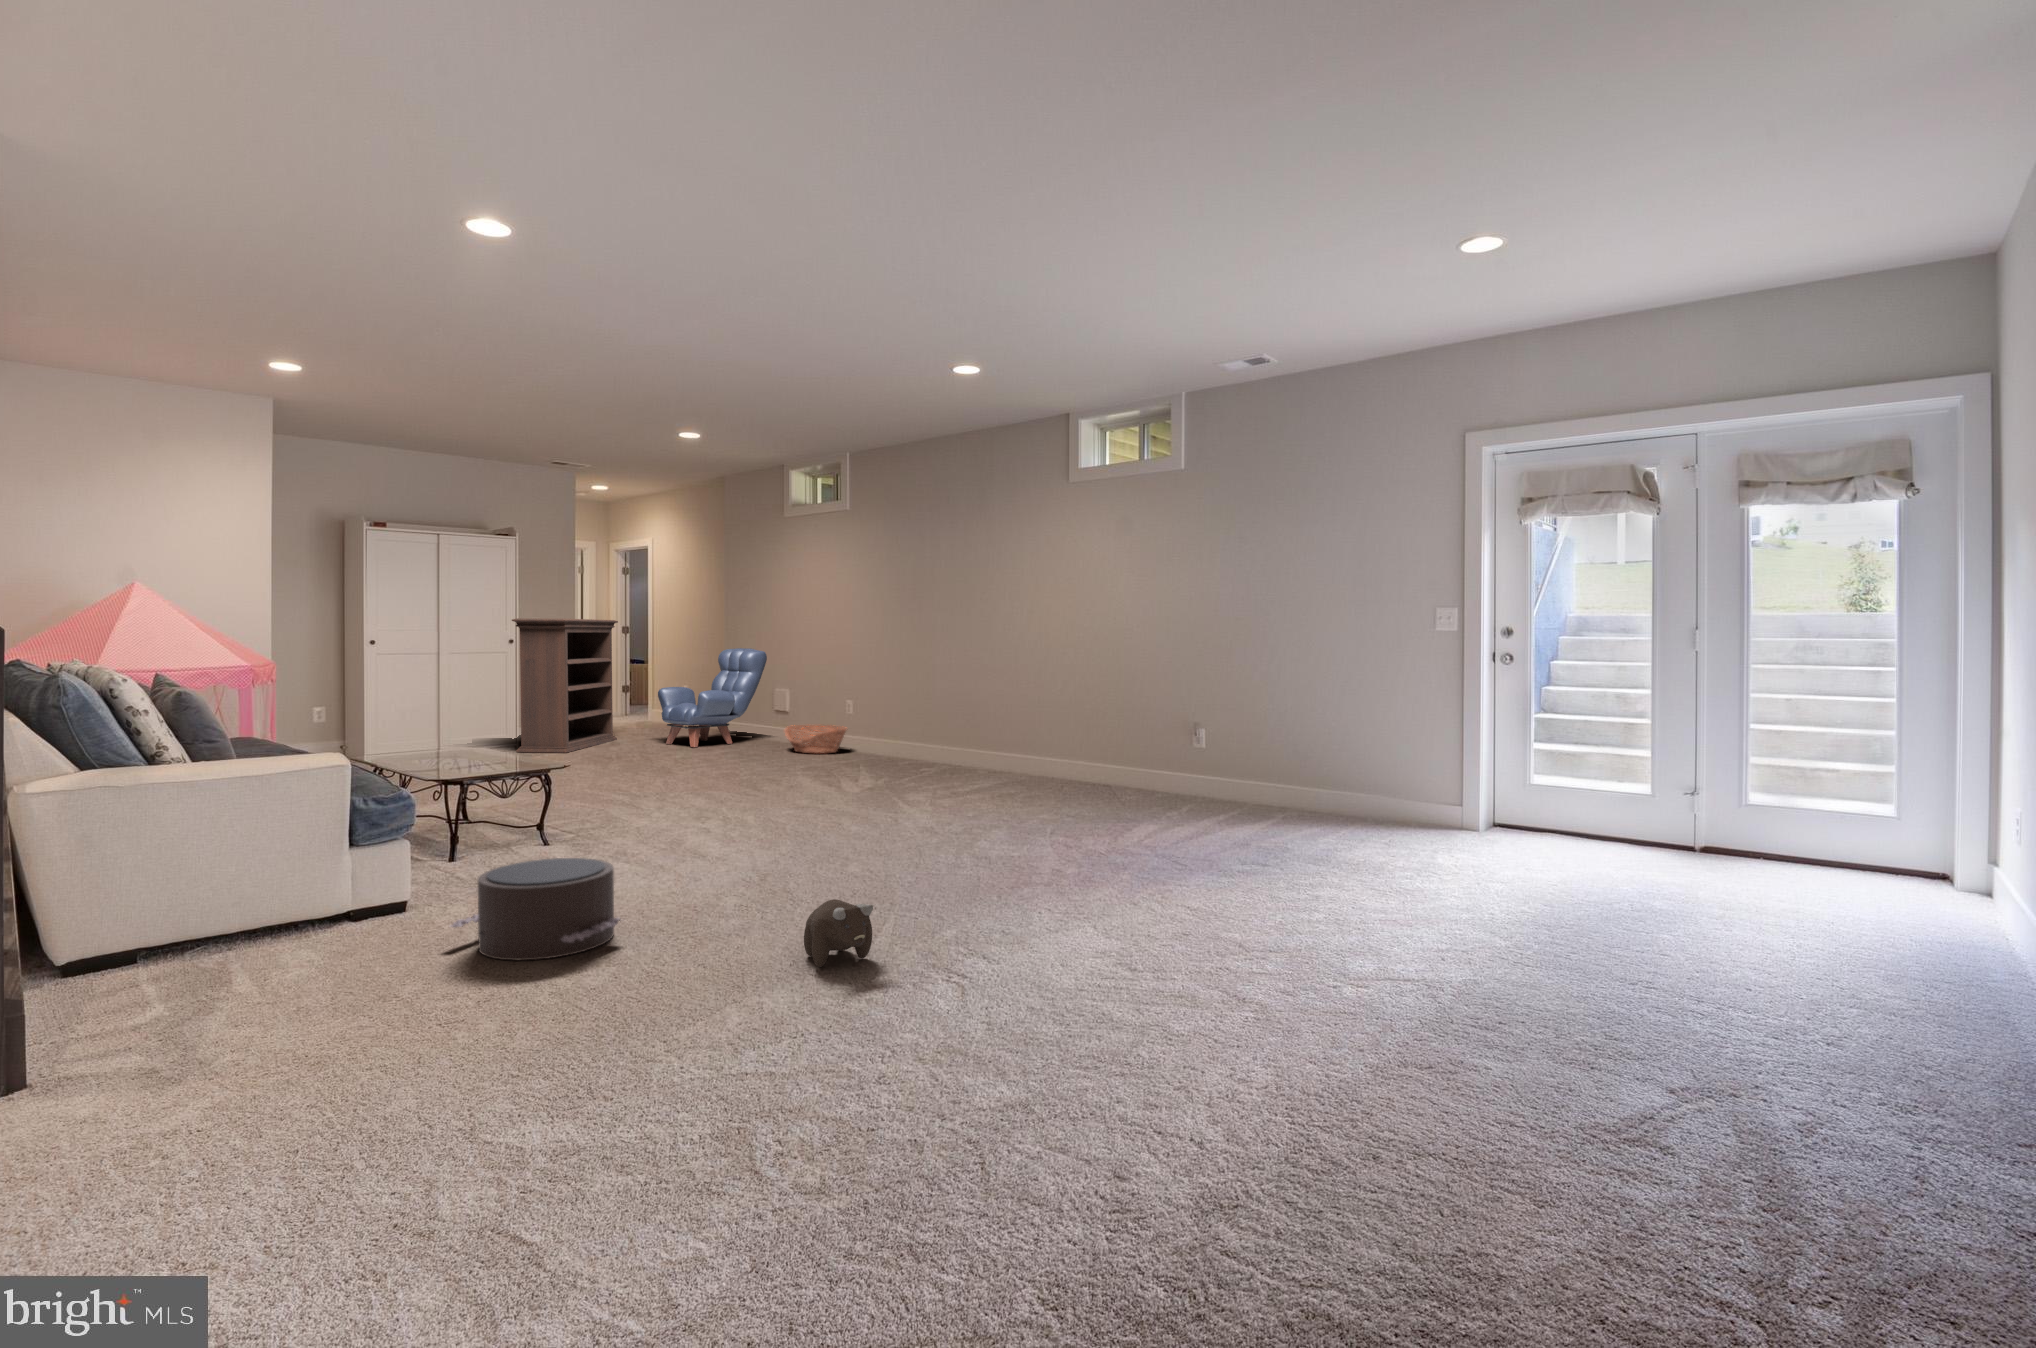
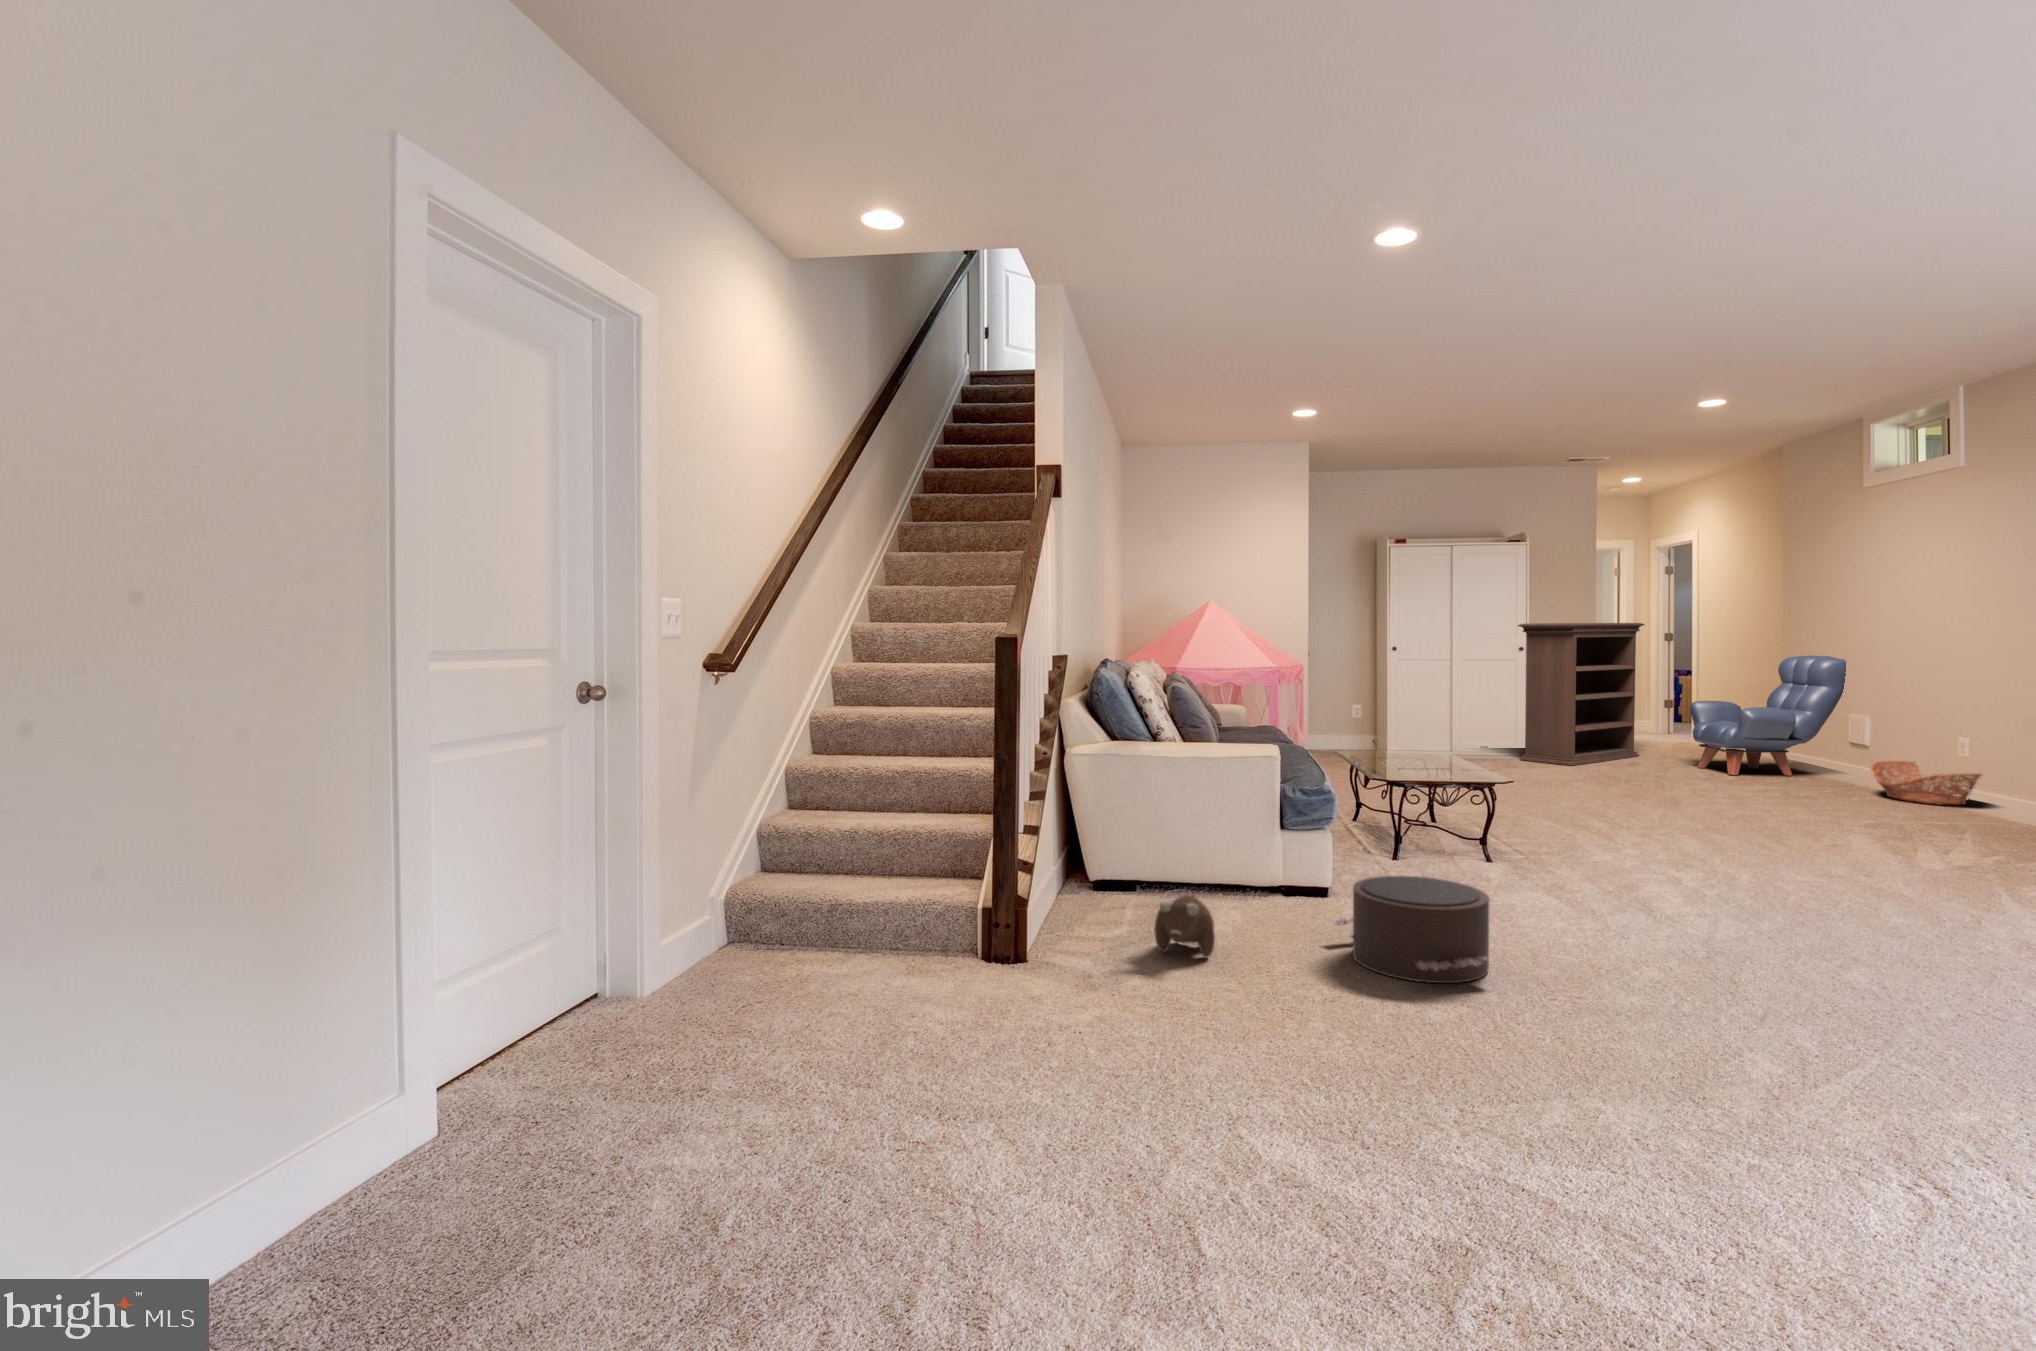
plush toy: present [804,899,873,967] -> present [1155,895,1215,957]

